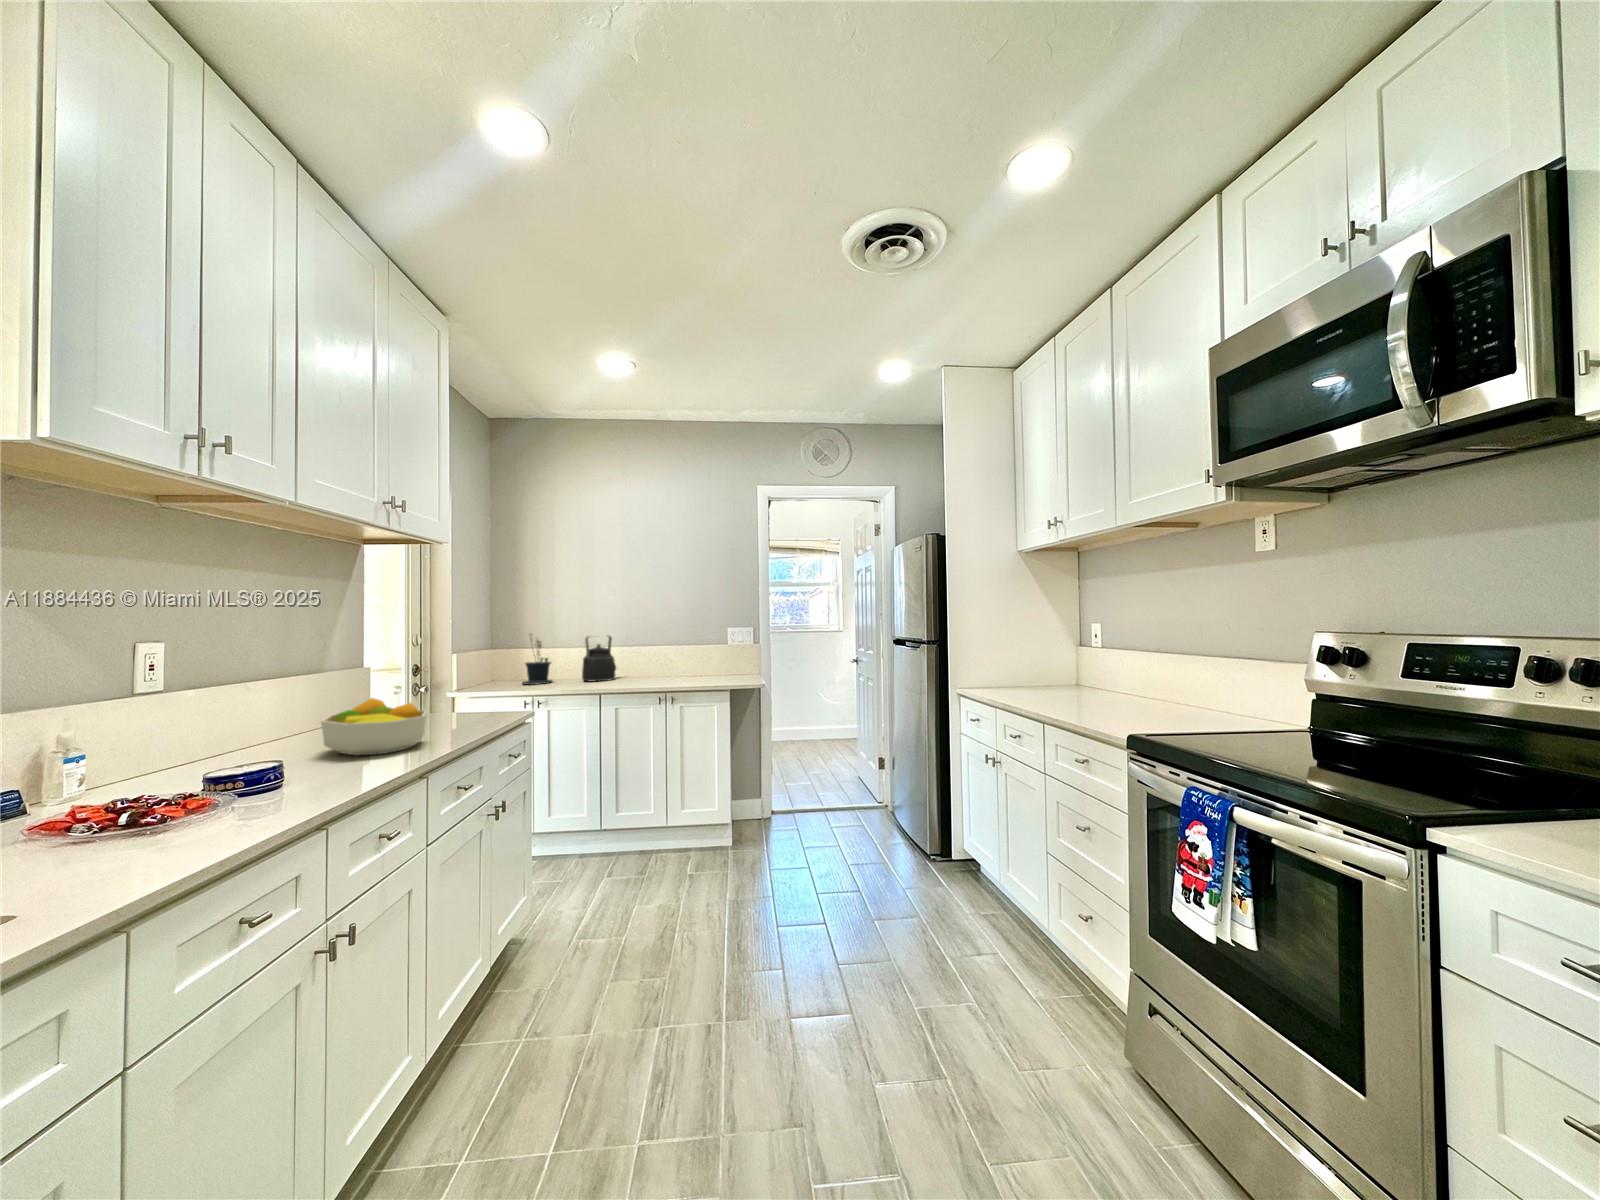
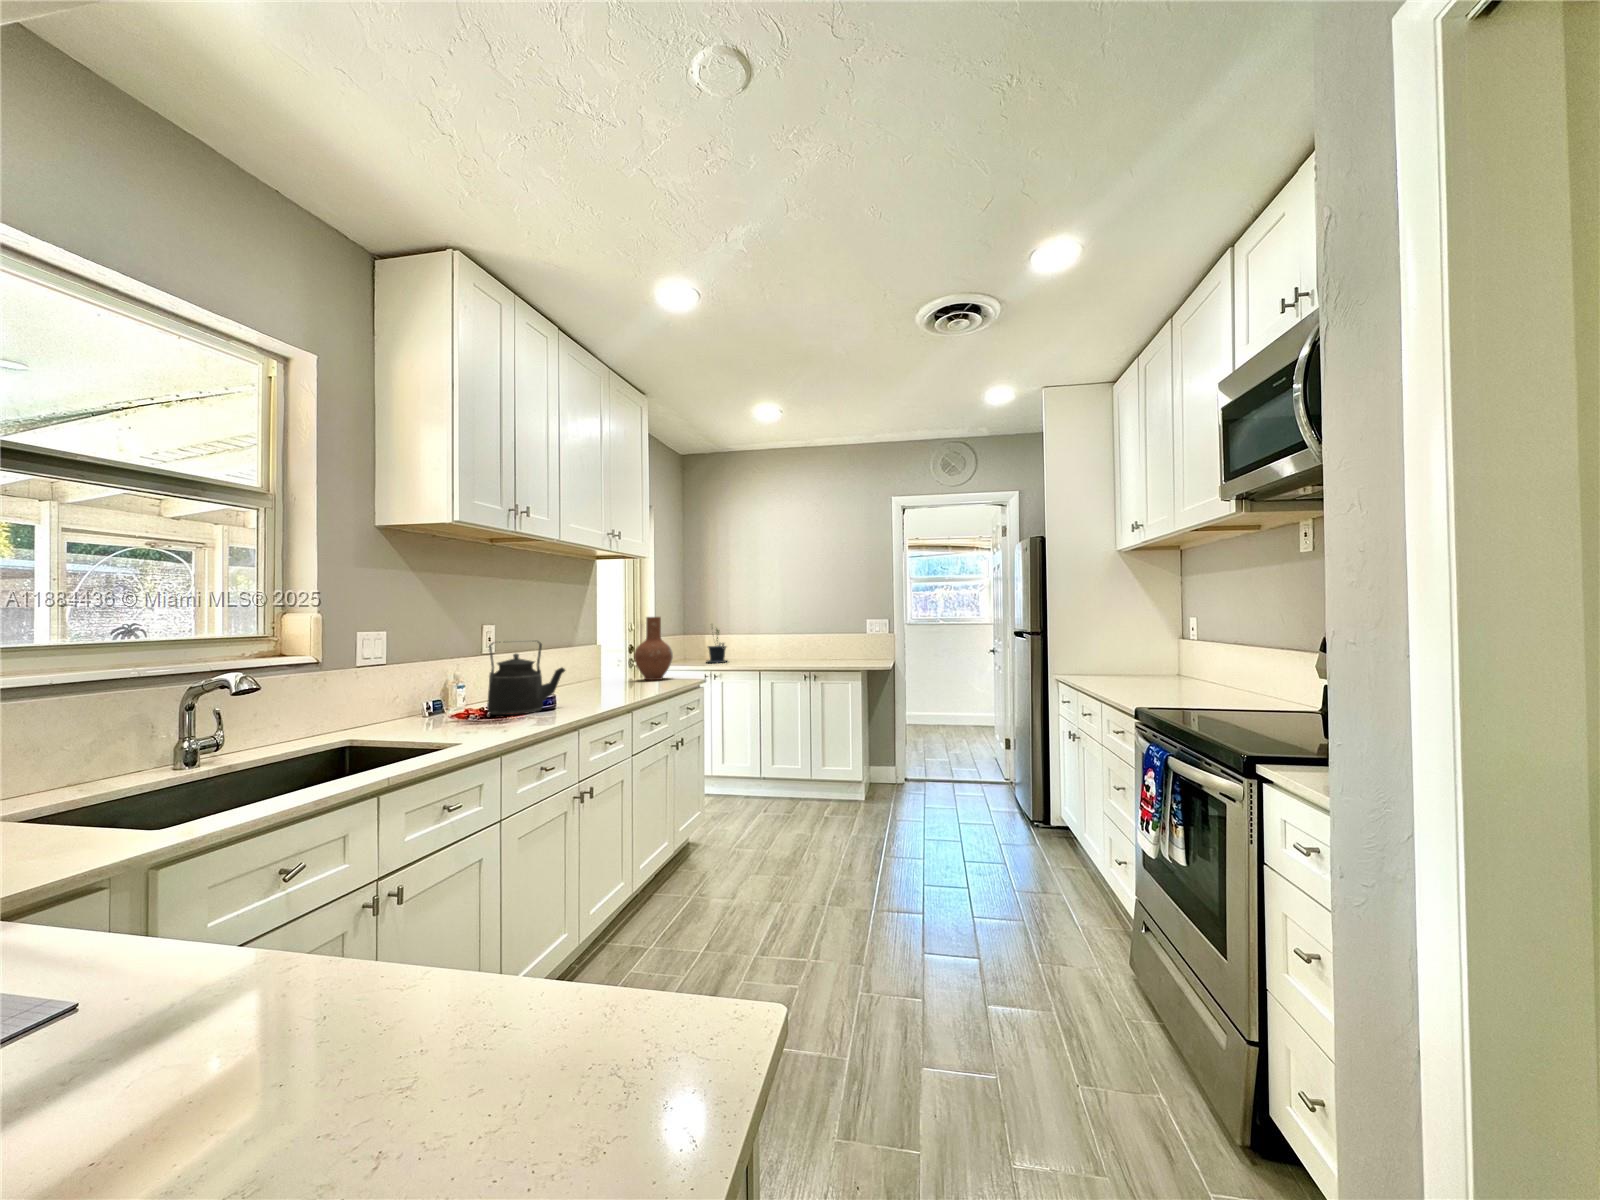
vase: none [422,626,483,717] -> present [634,617,673,680]
kettle: present [582,636,616,681] -> present [487,641,565,715]
fruit bowl: present [321,698,427,756] -> none [575,662,635,697]

